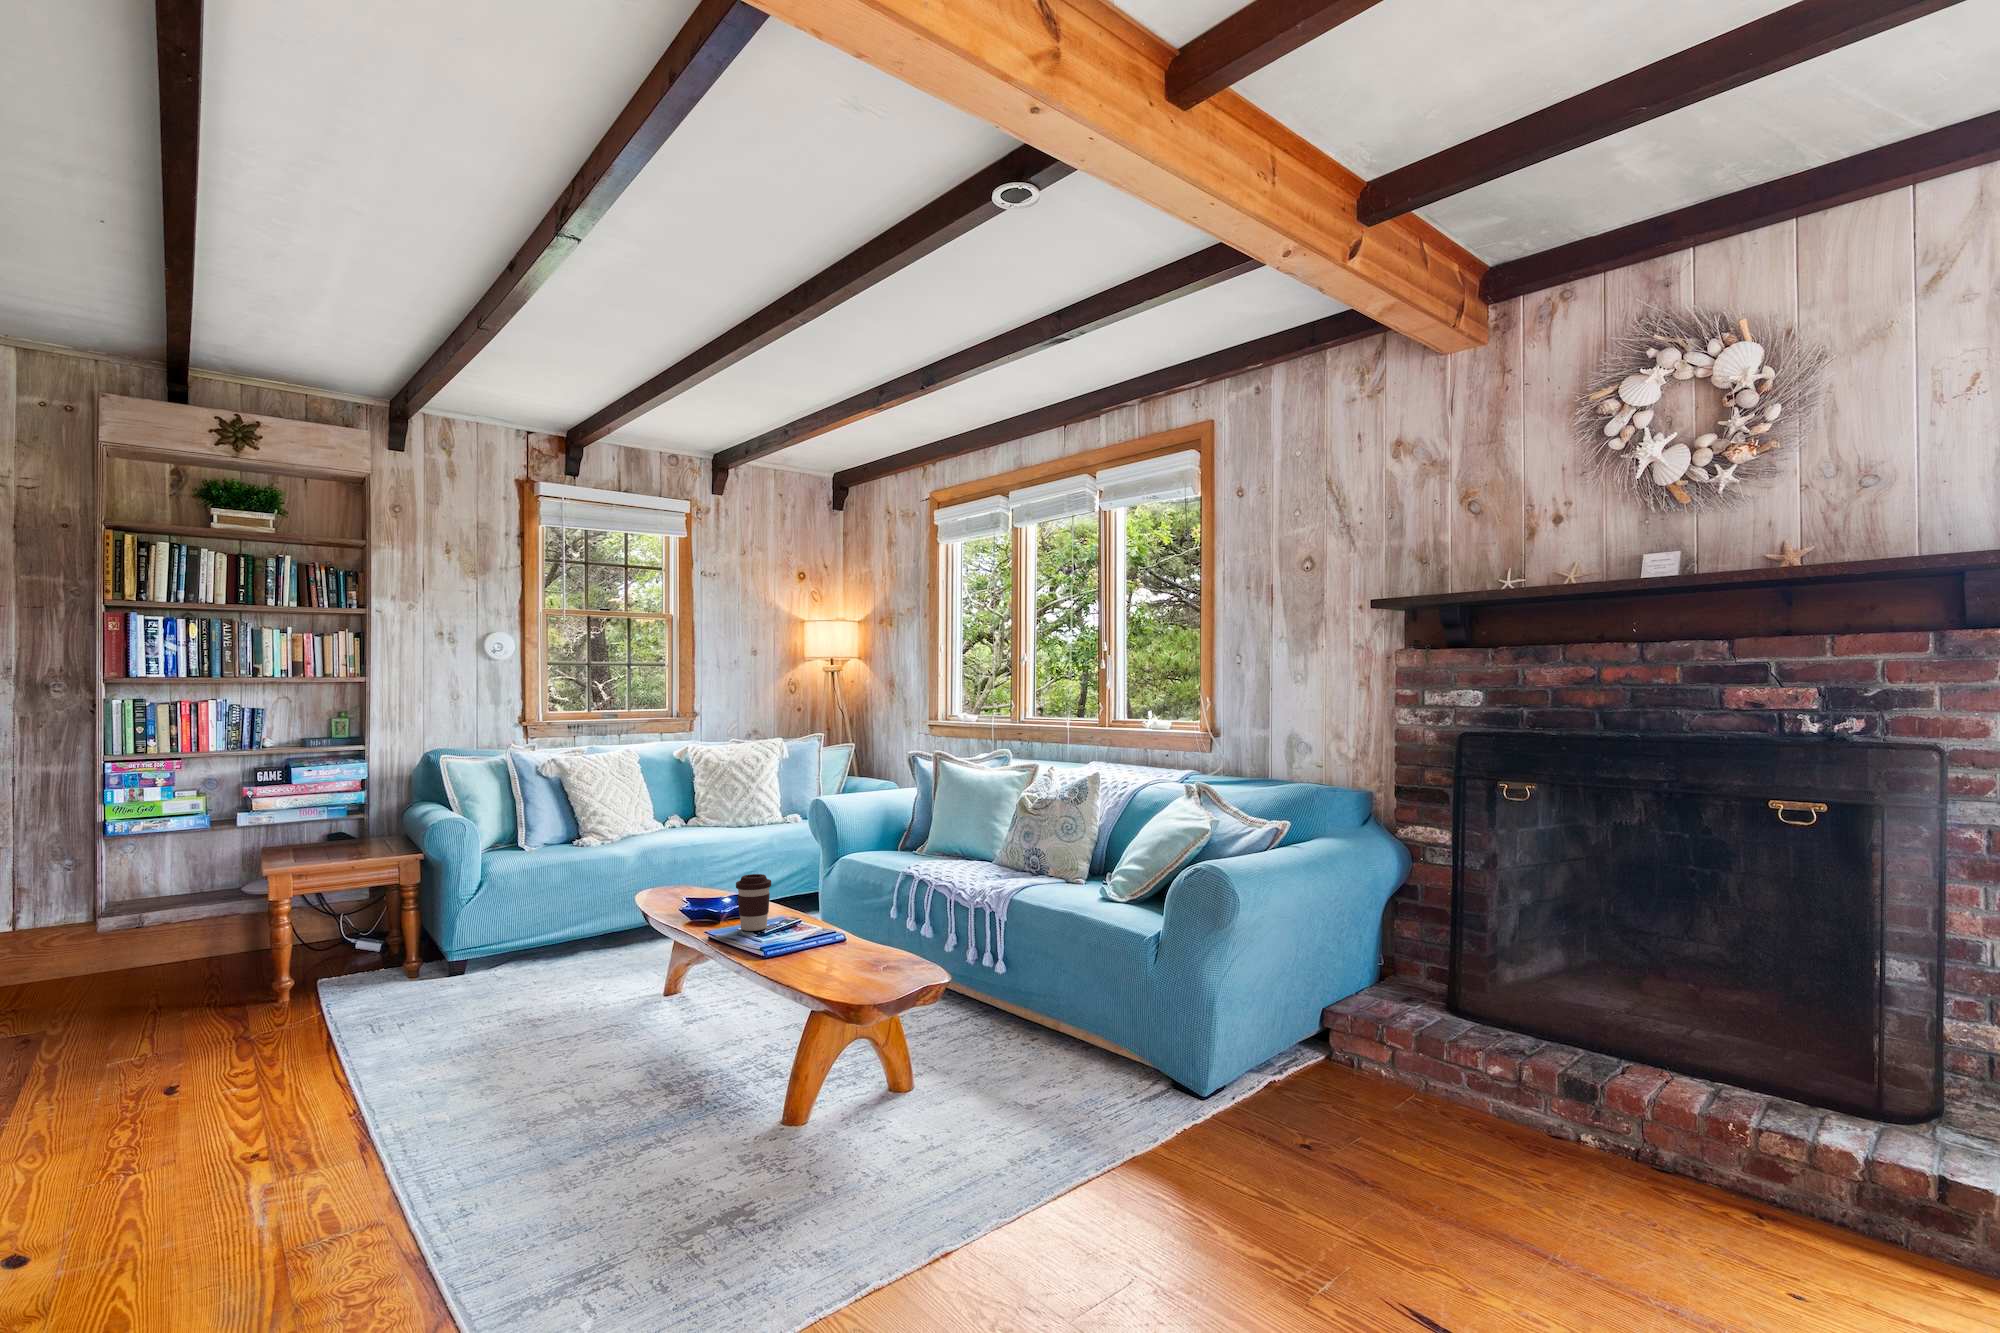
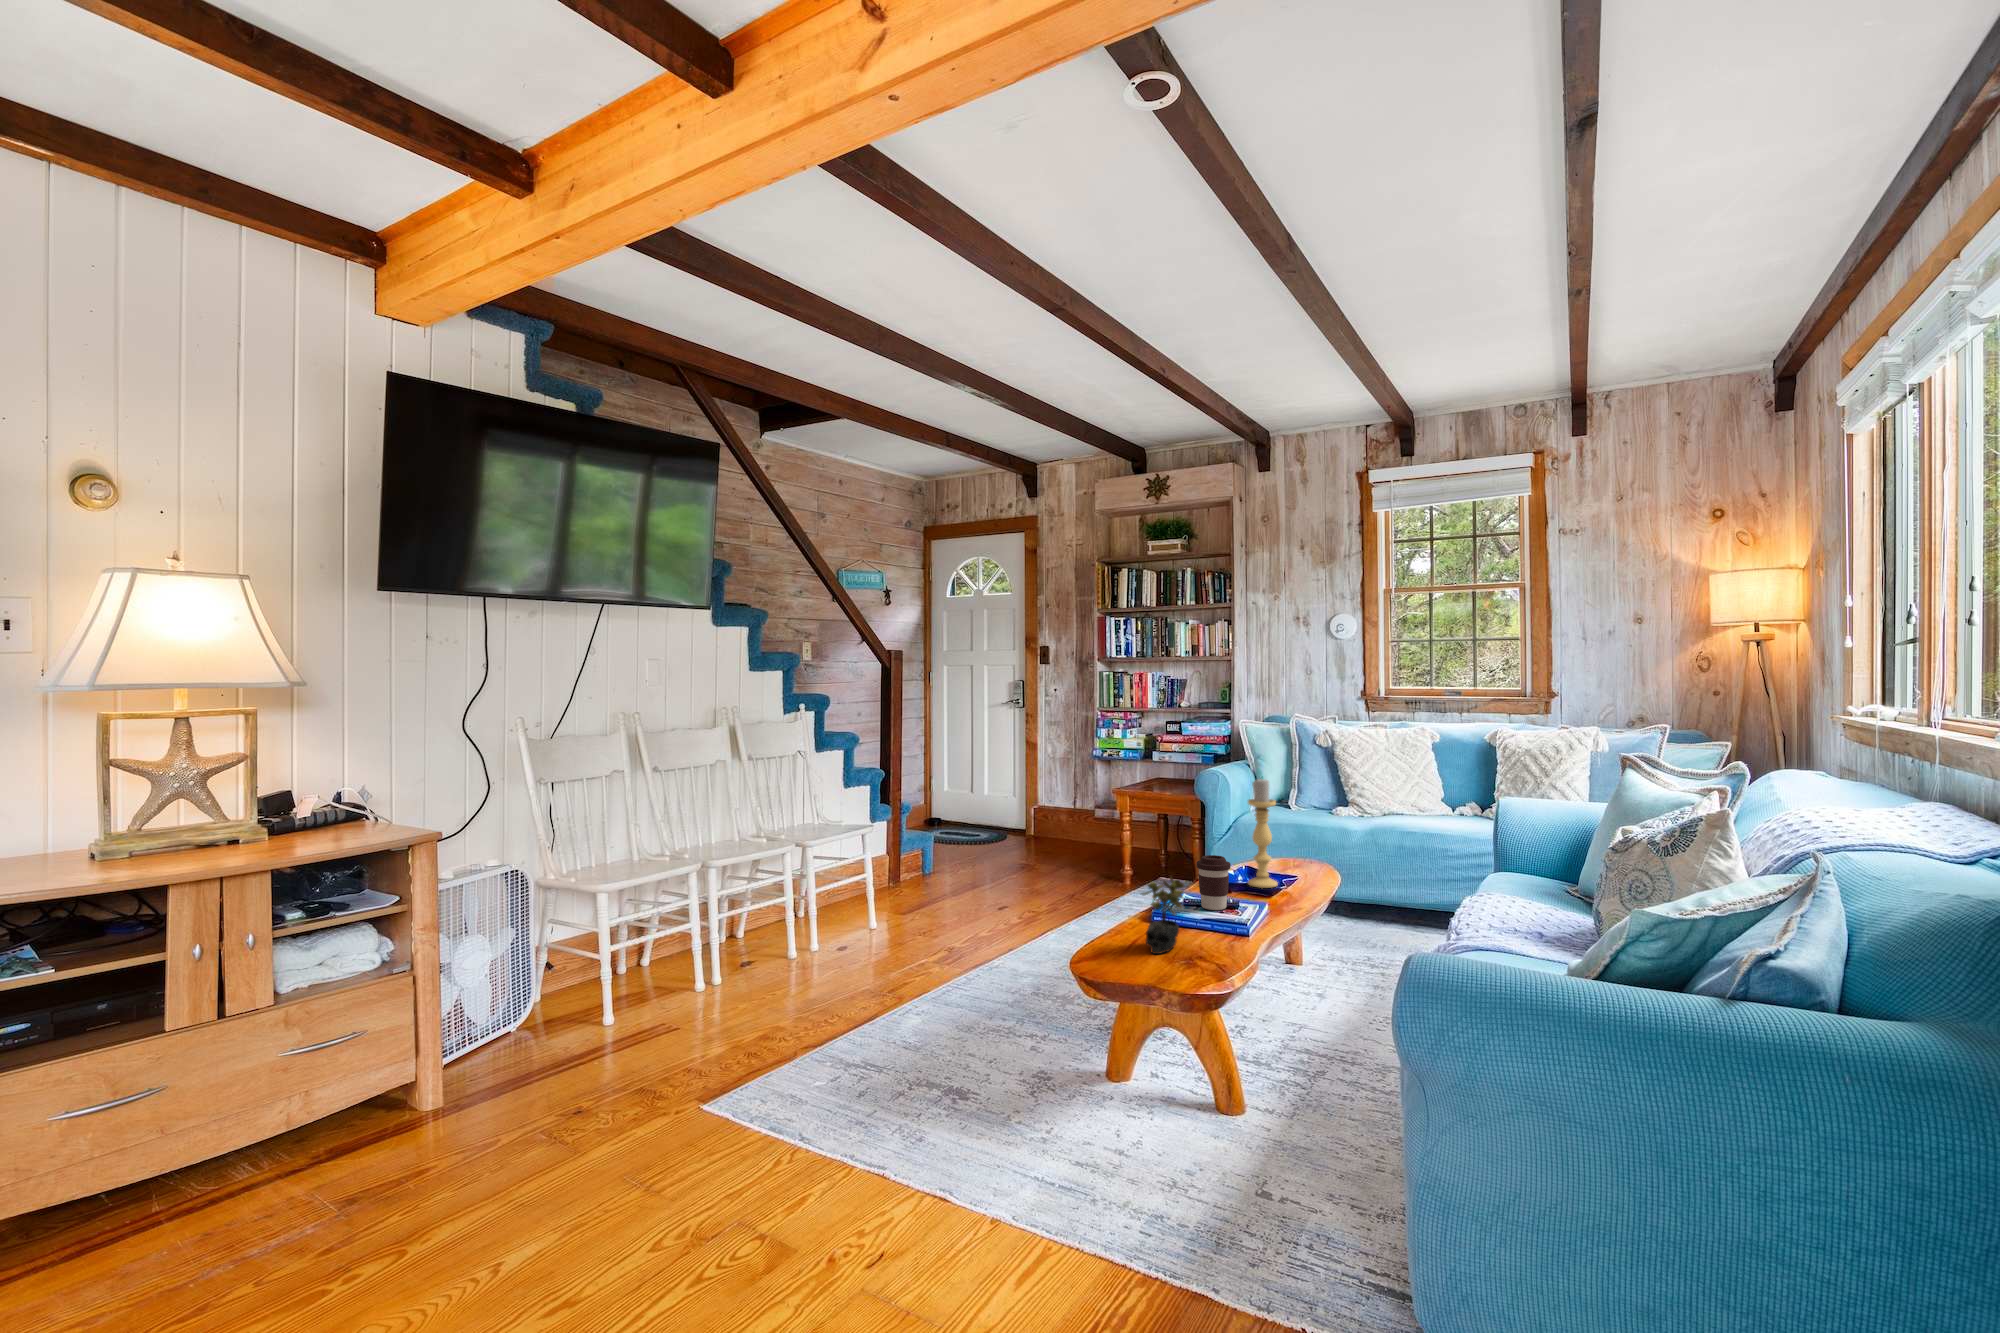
candle holder: none [707,795,738,908] -> present [1248,779,1278,888]
succulent plant: none [812,887,862,966] -> present [1142,877,1185,954]

